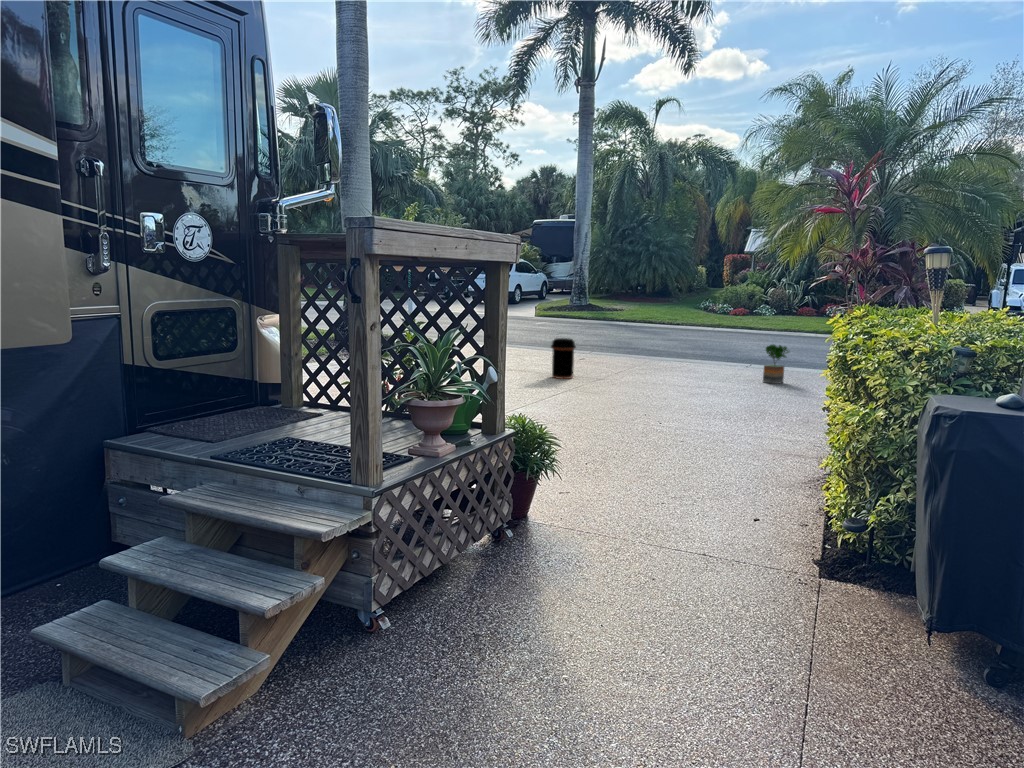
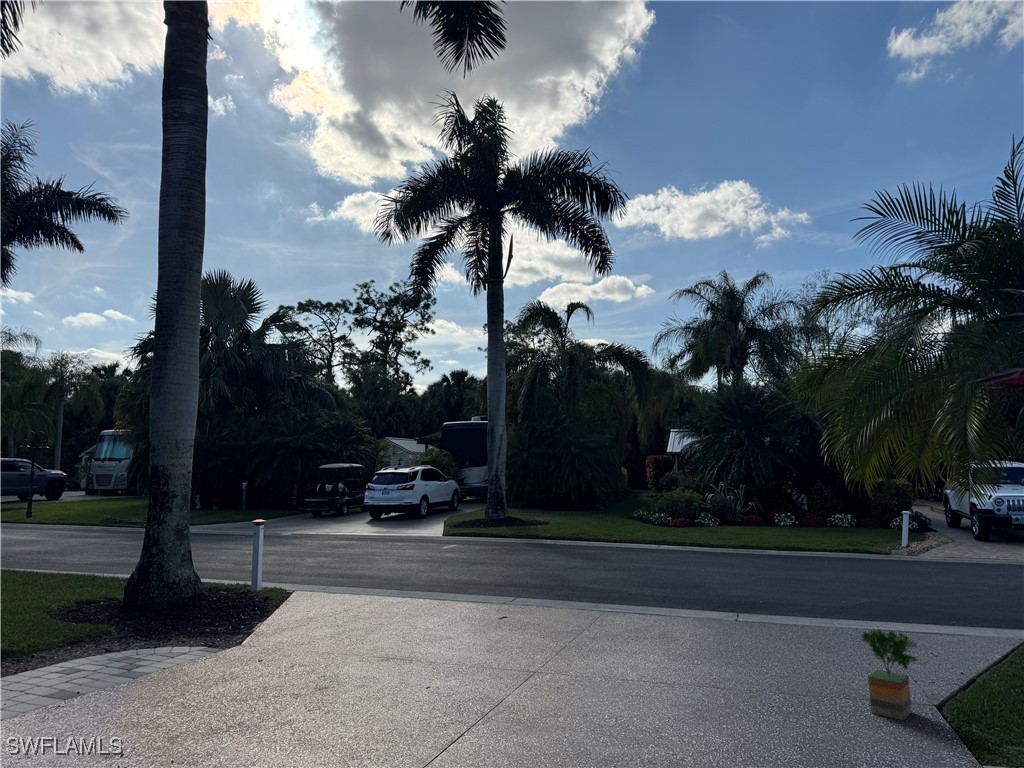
trash can: present [551,338,576,379] -> none [432,641,485,743]

